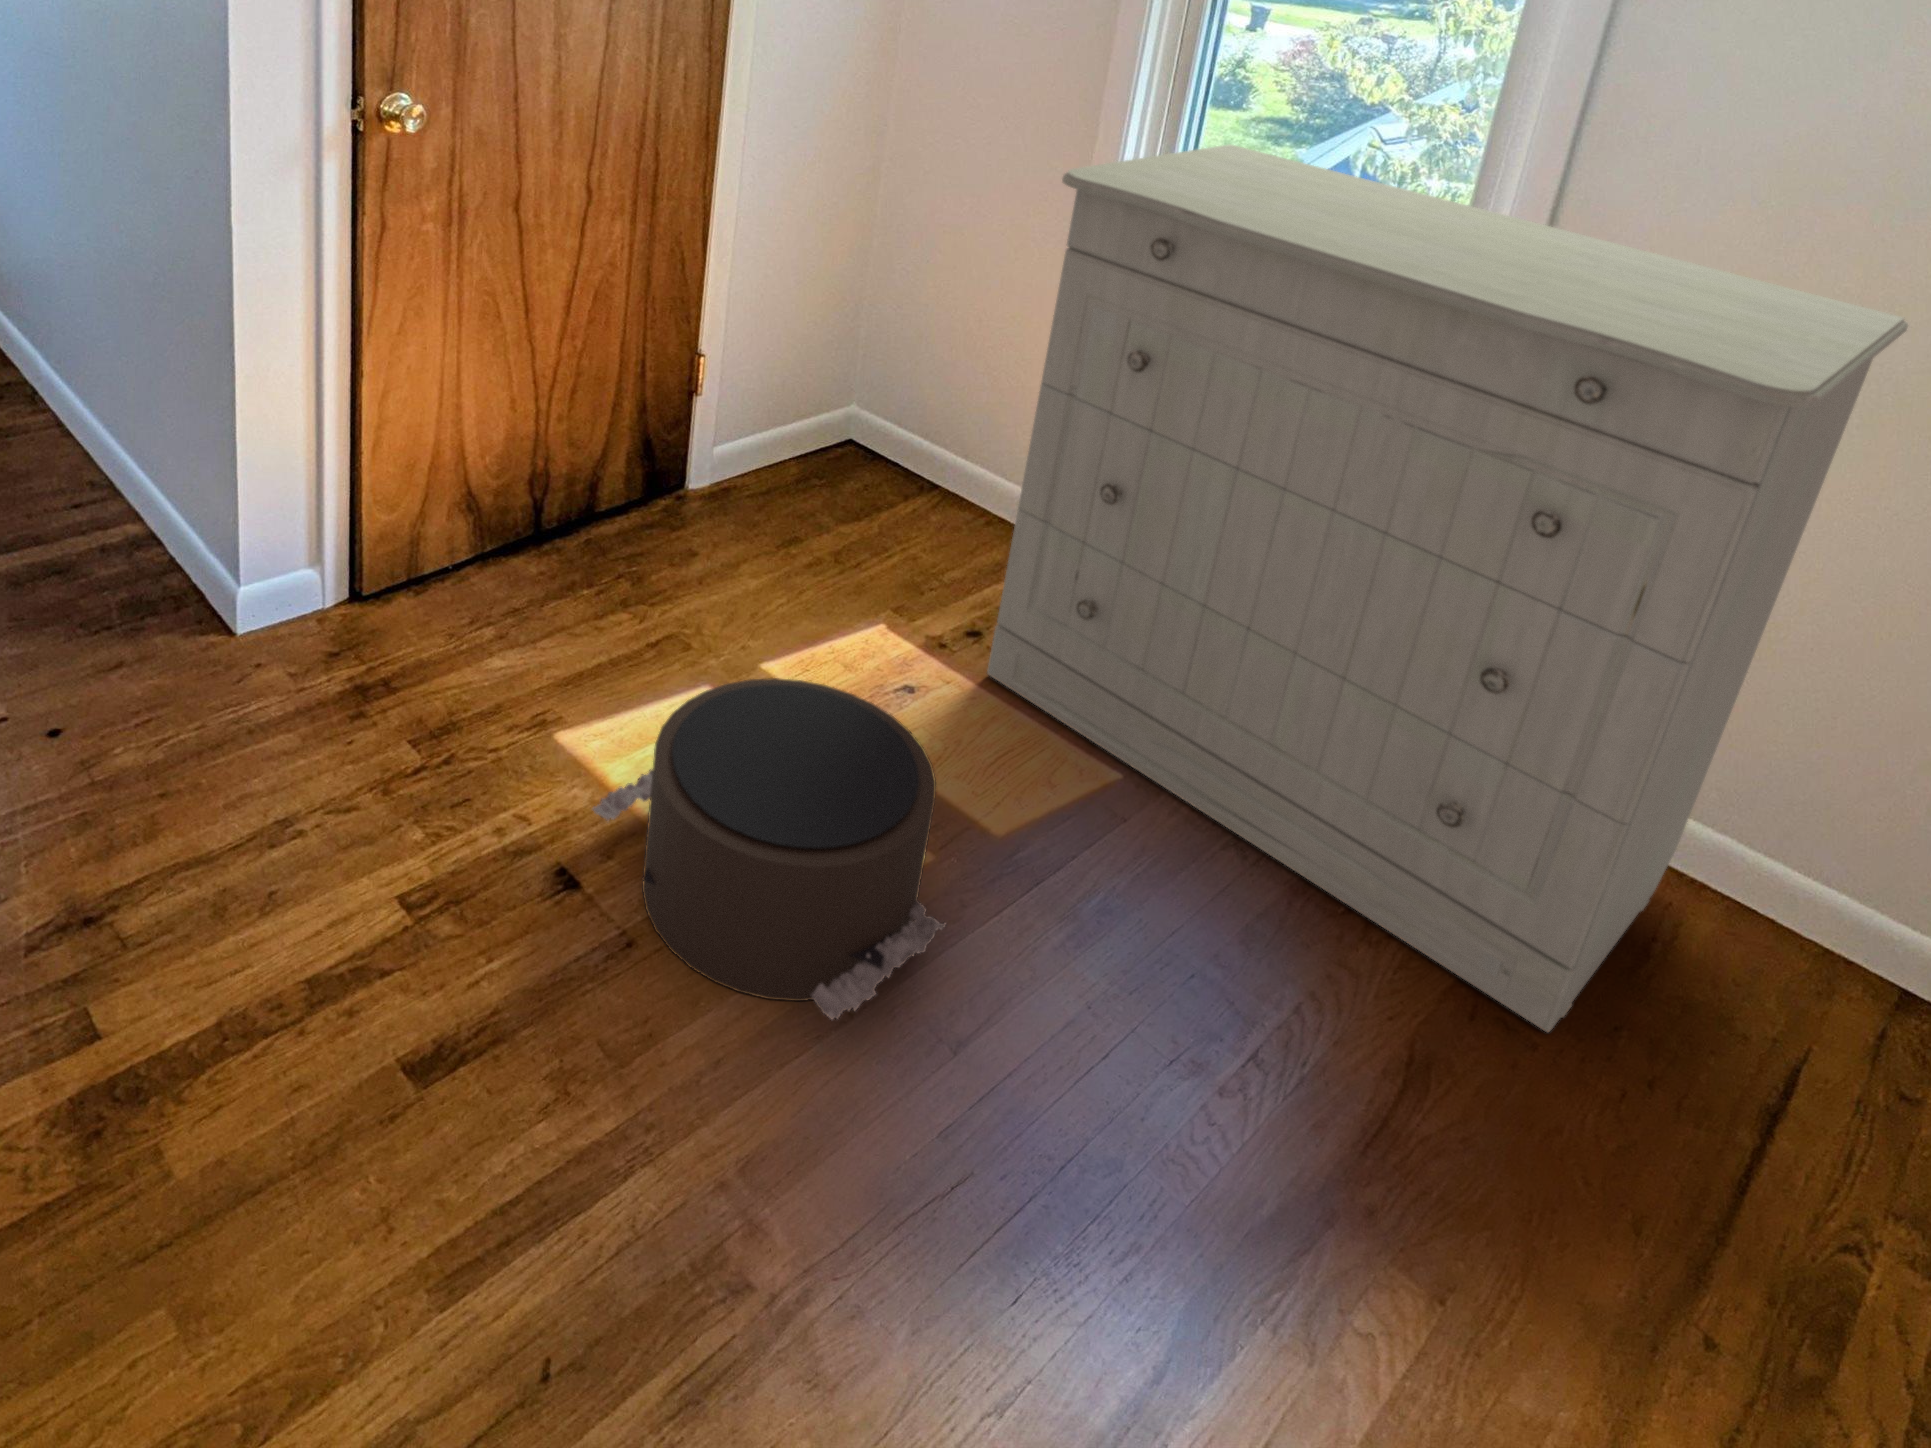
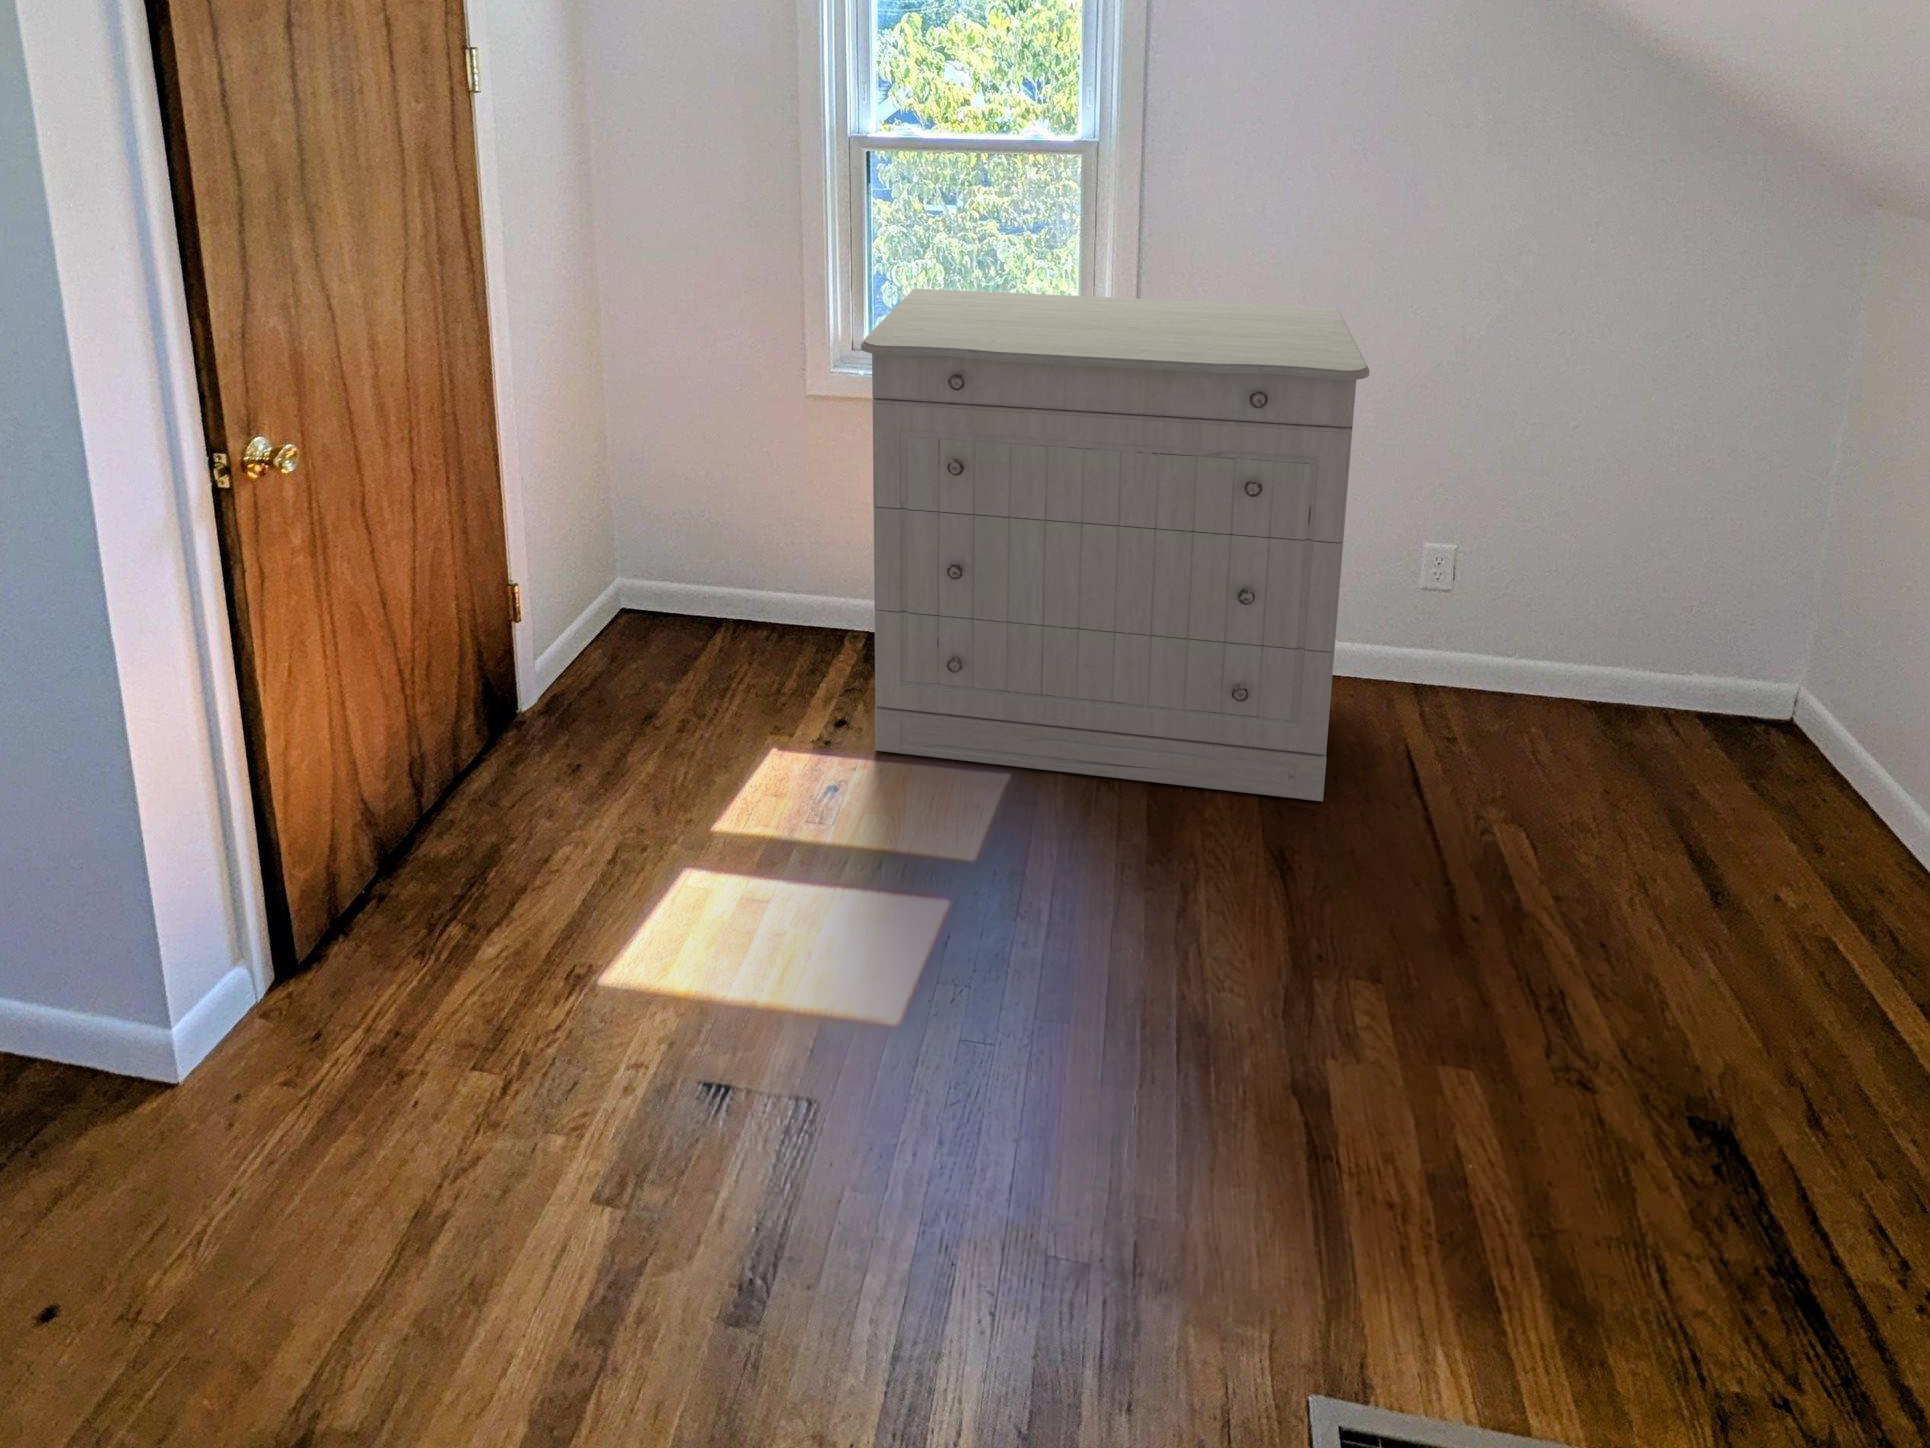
pouf: present [593,678,947,1019] -> none [709,805,1017,1089]

